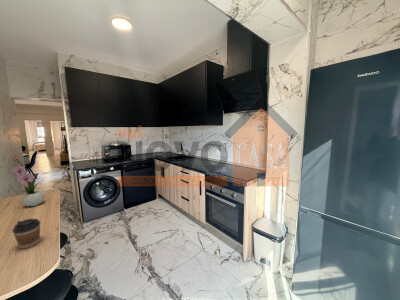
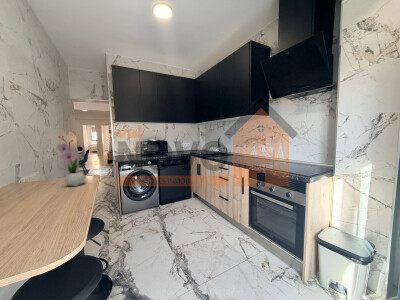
coffee cup: present [13,218,40,249] -> none [45,190,73,222]

